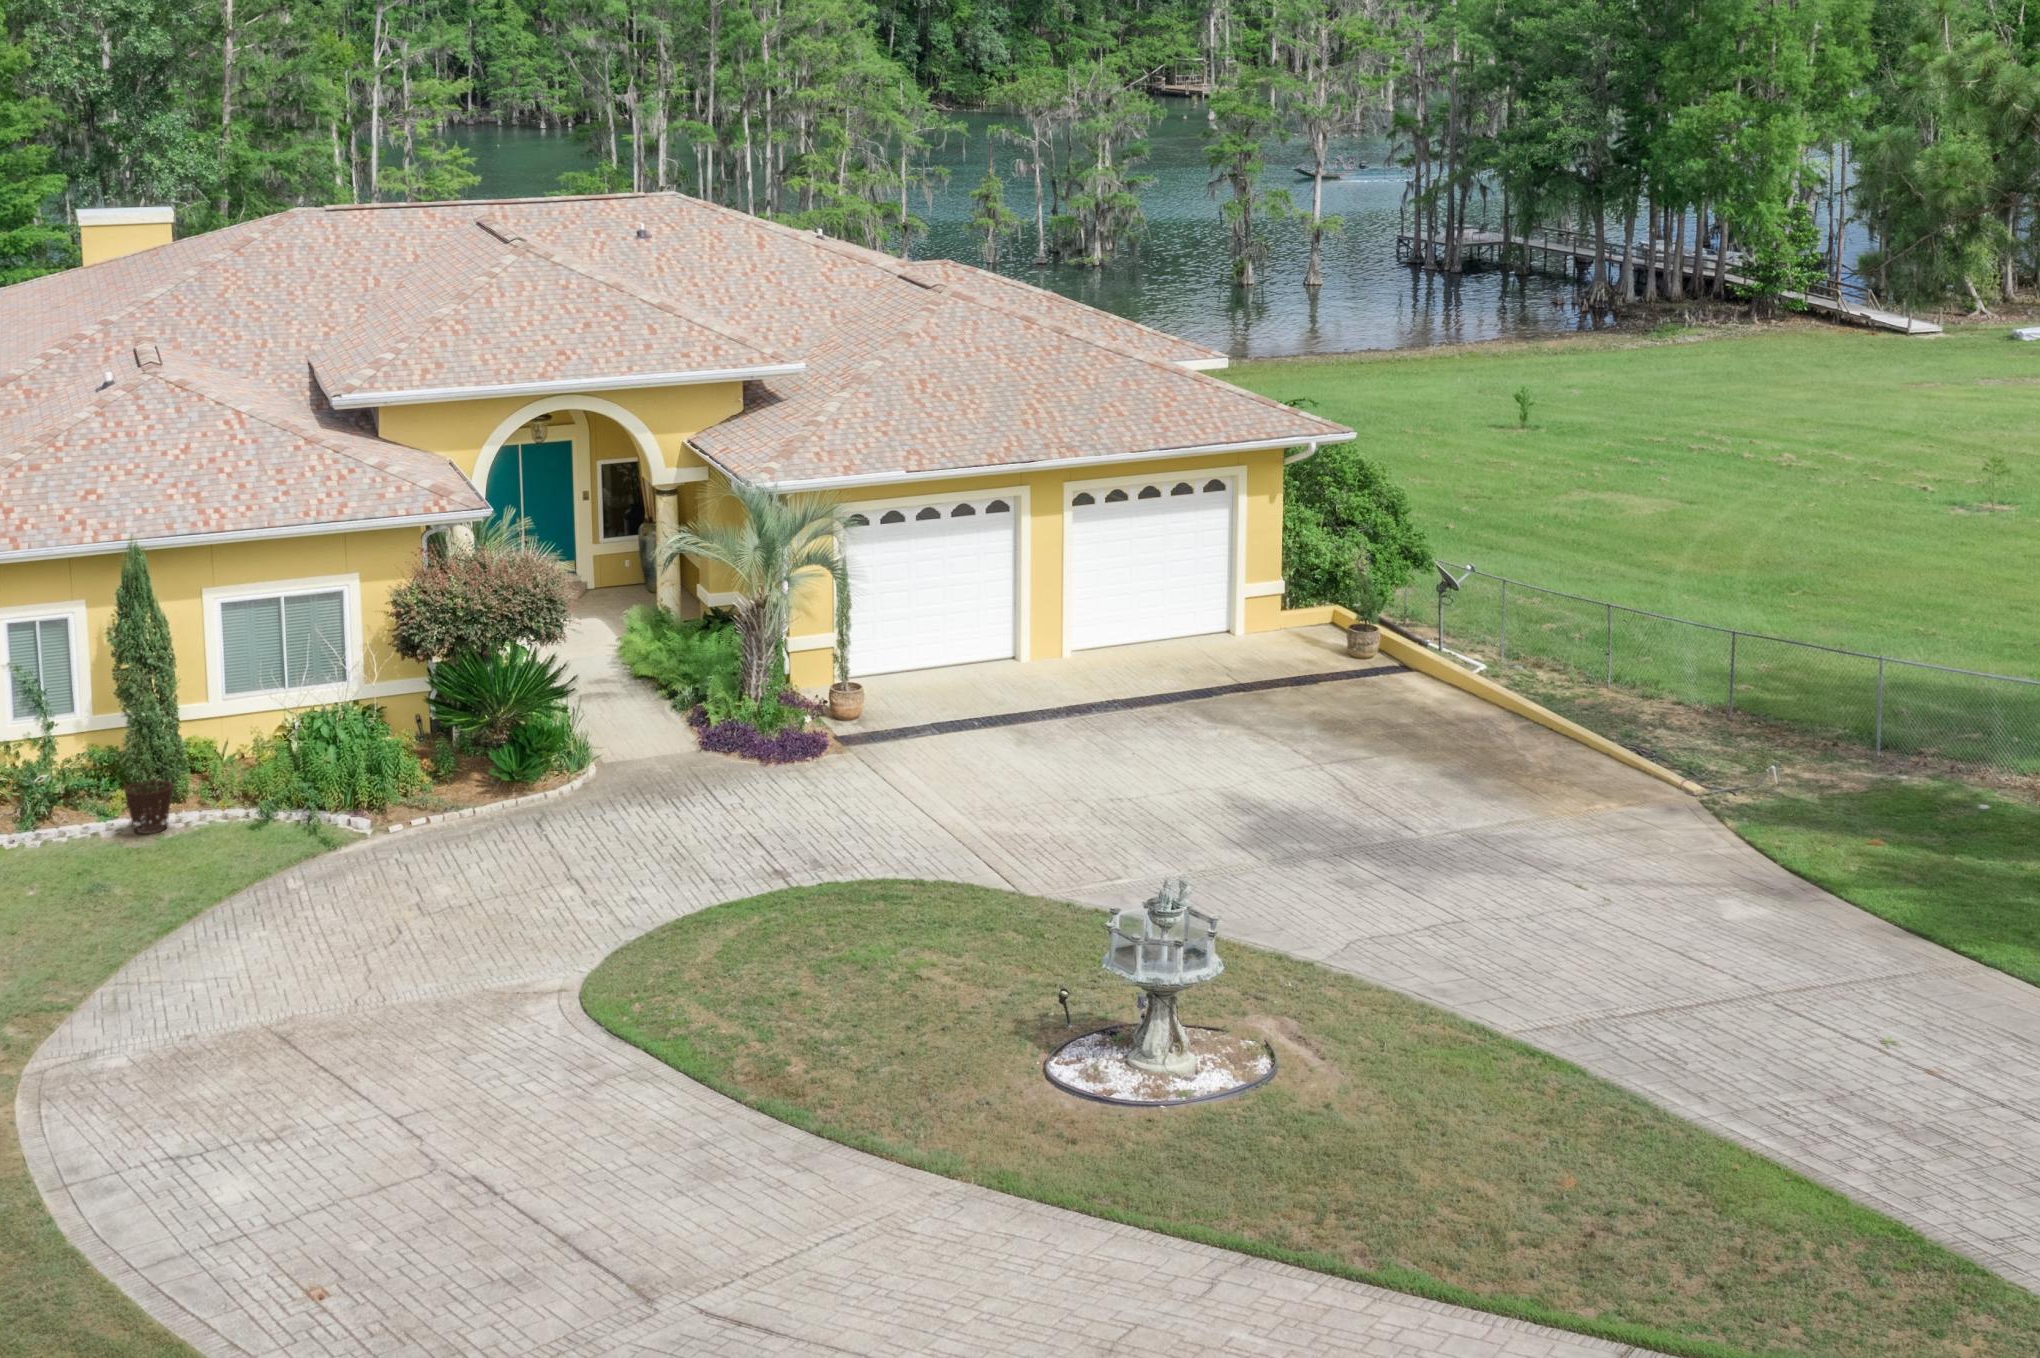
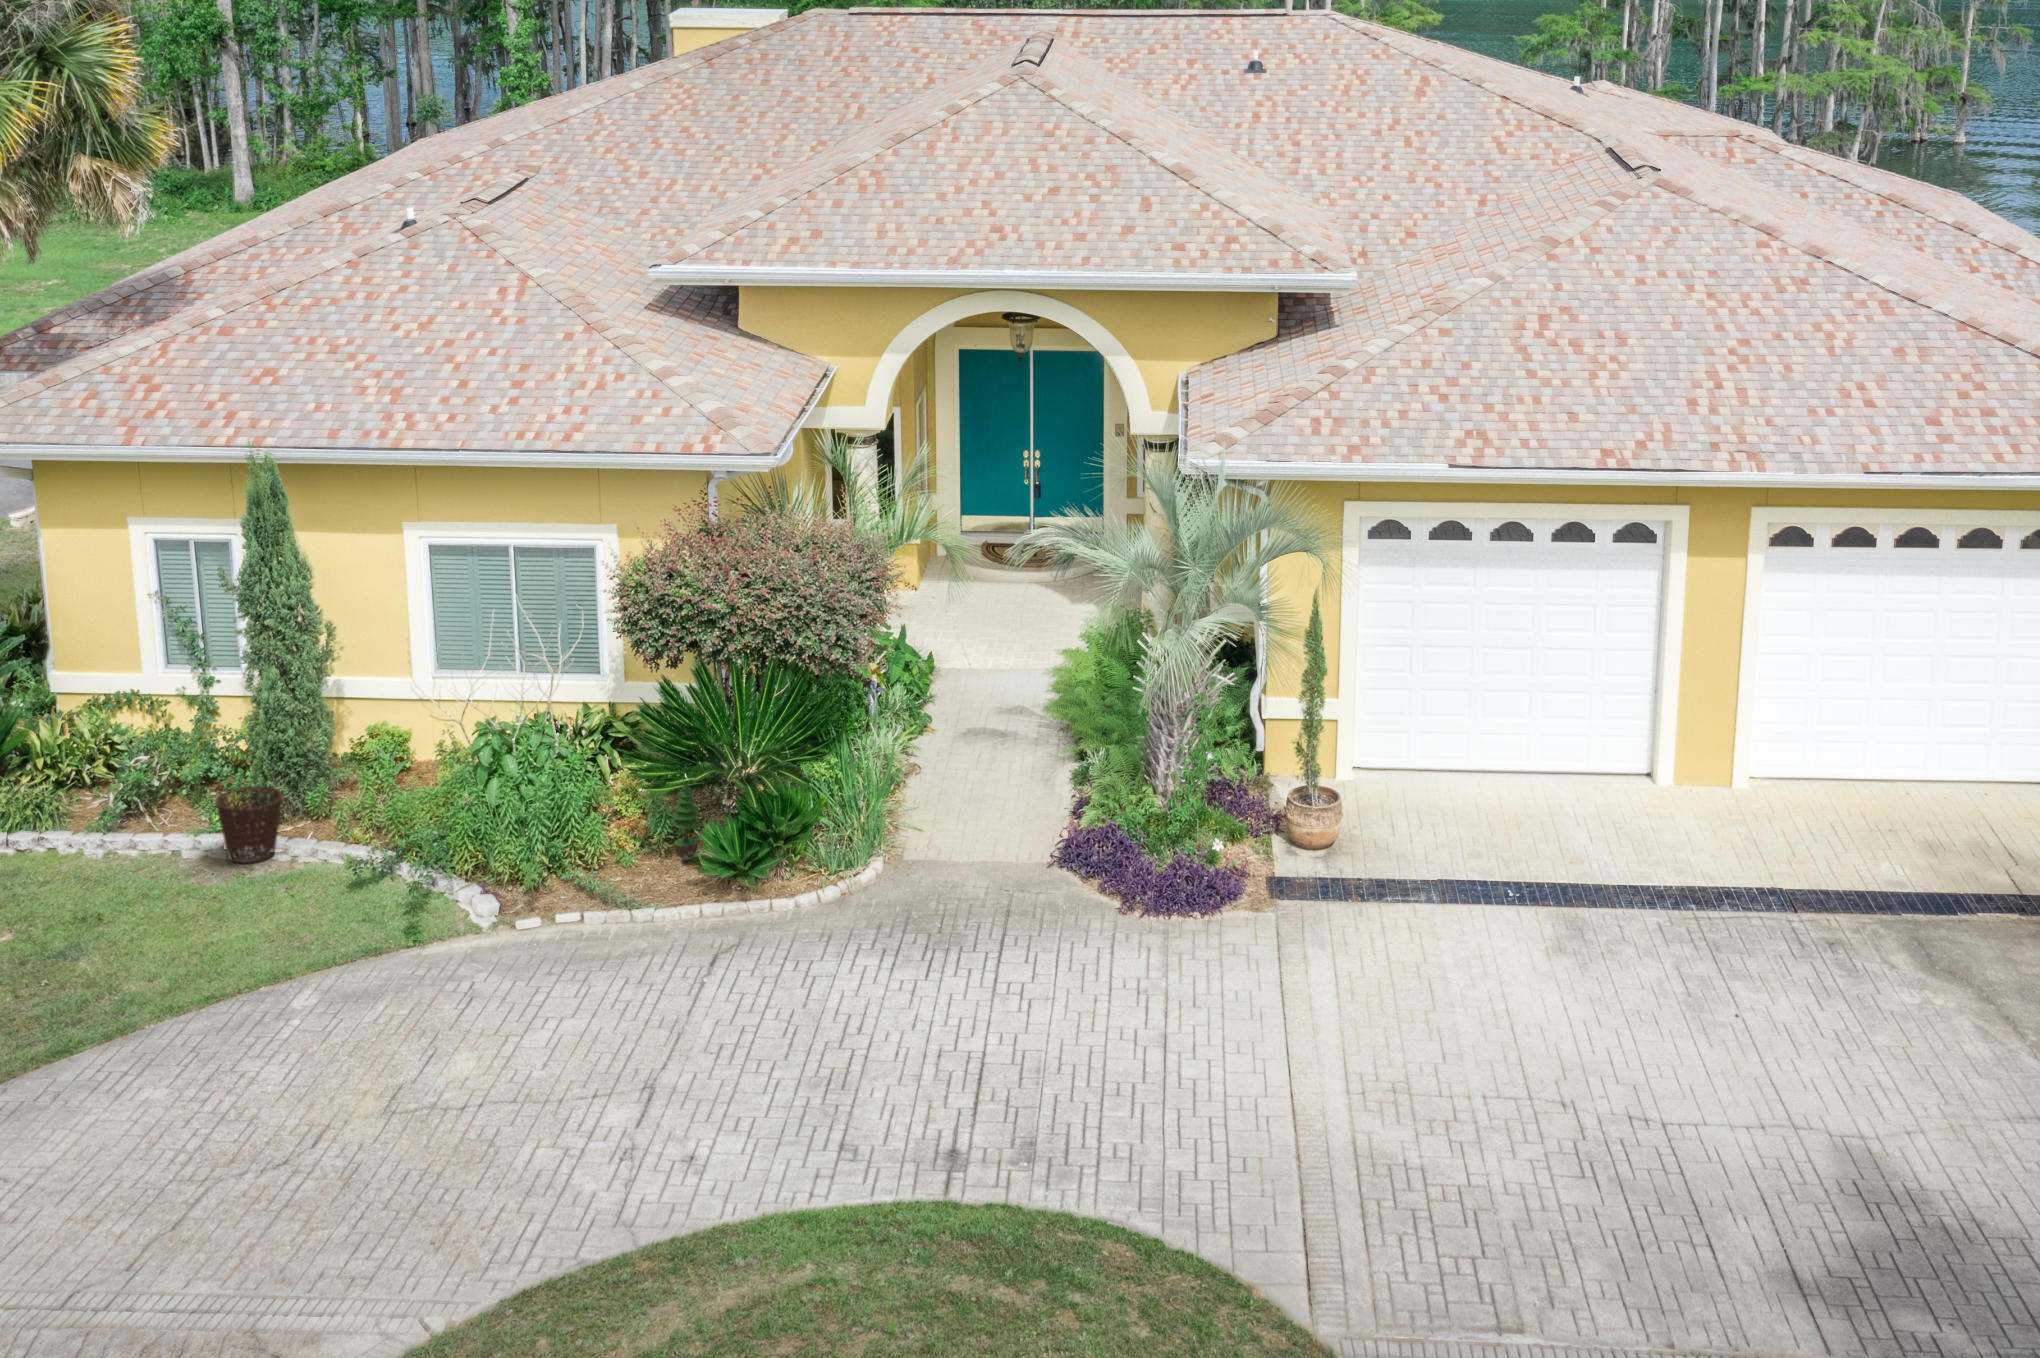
potted tree: none [448,732,469,787] -> present [671,782,701,861]

